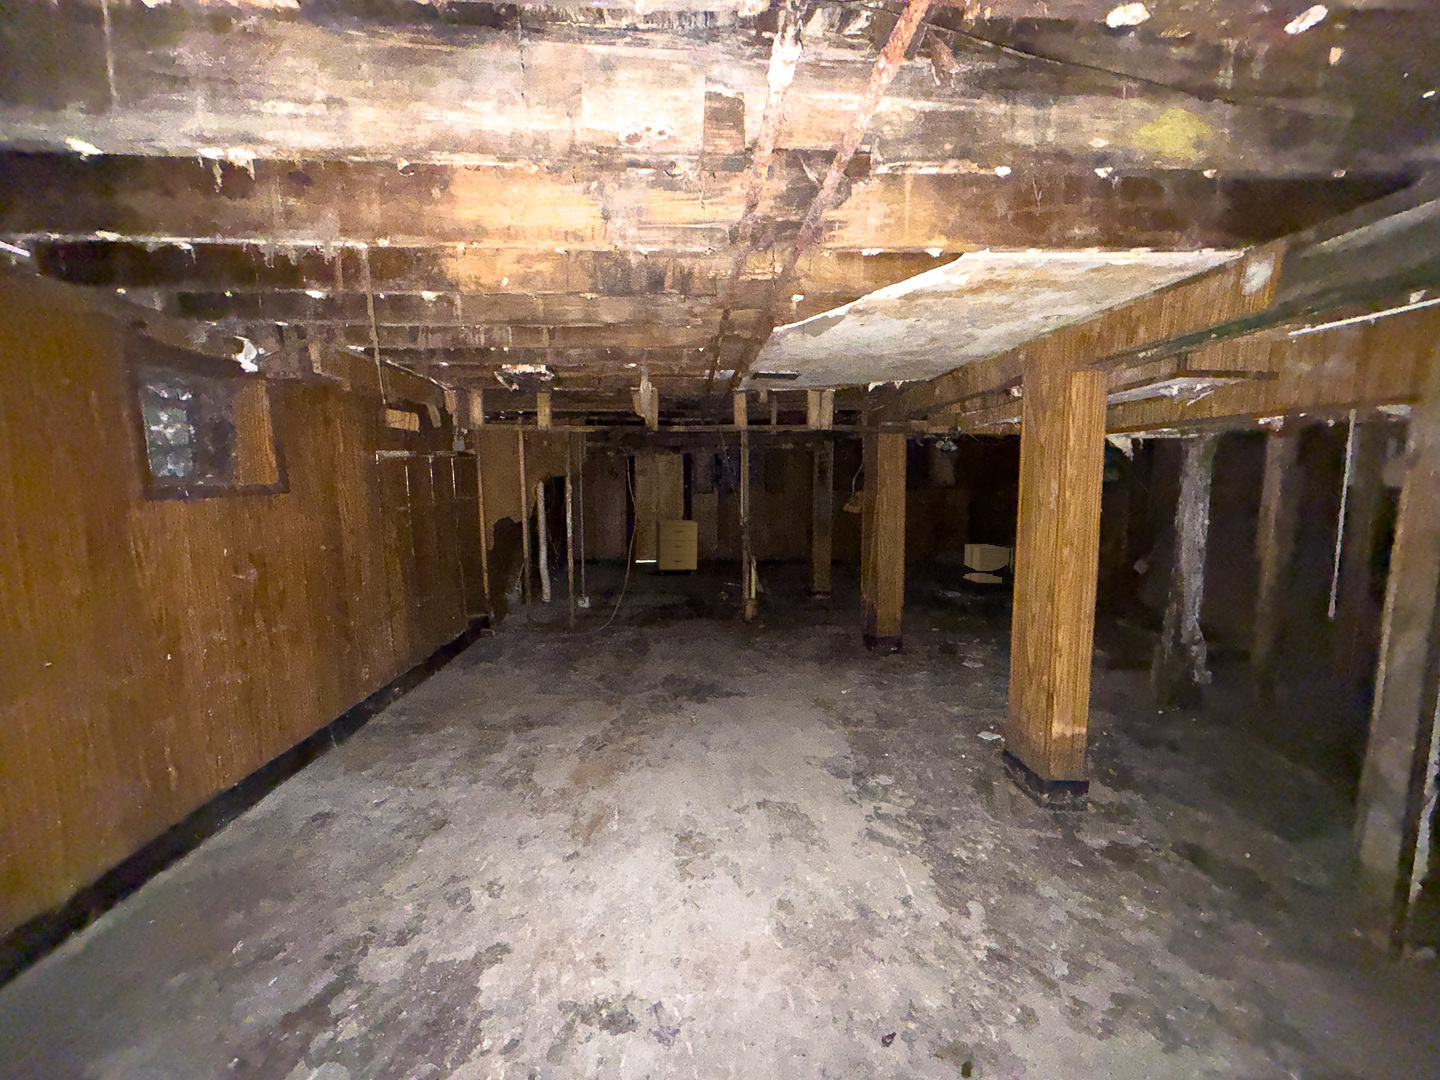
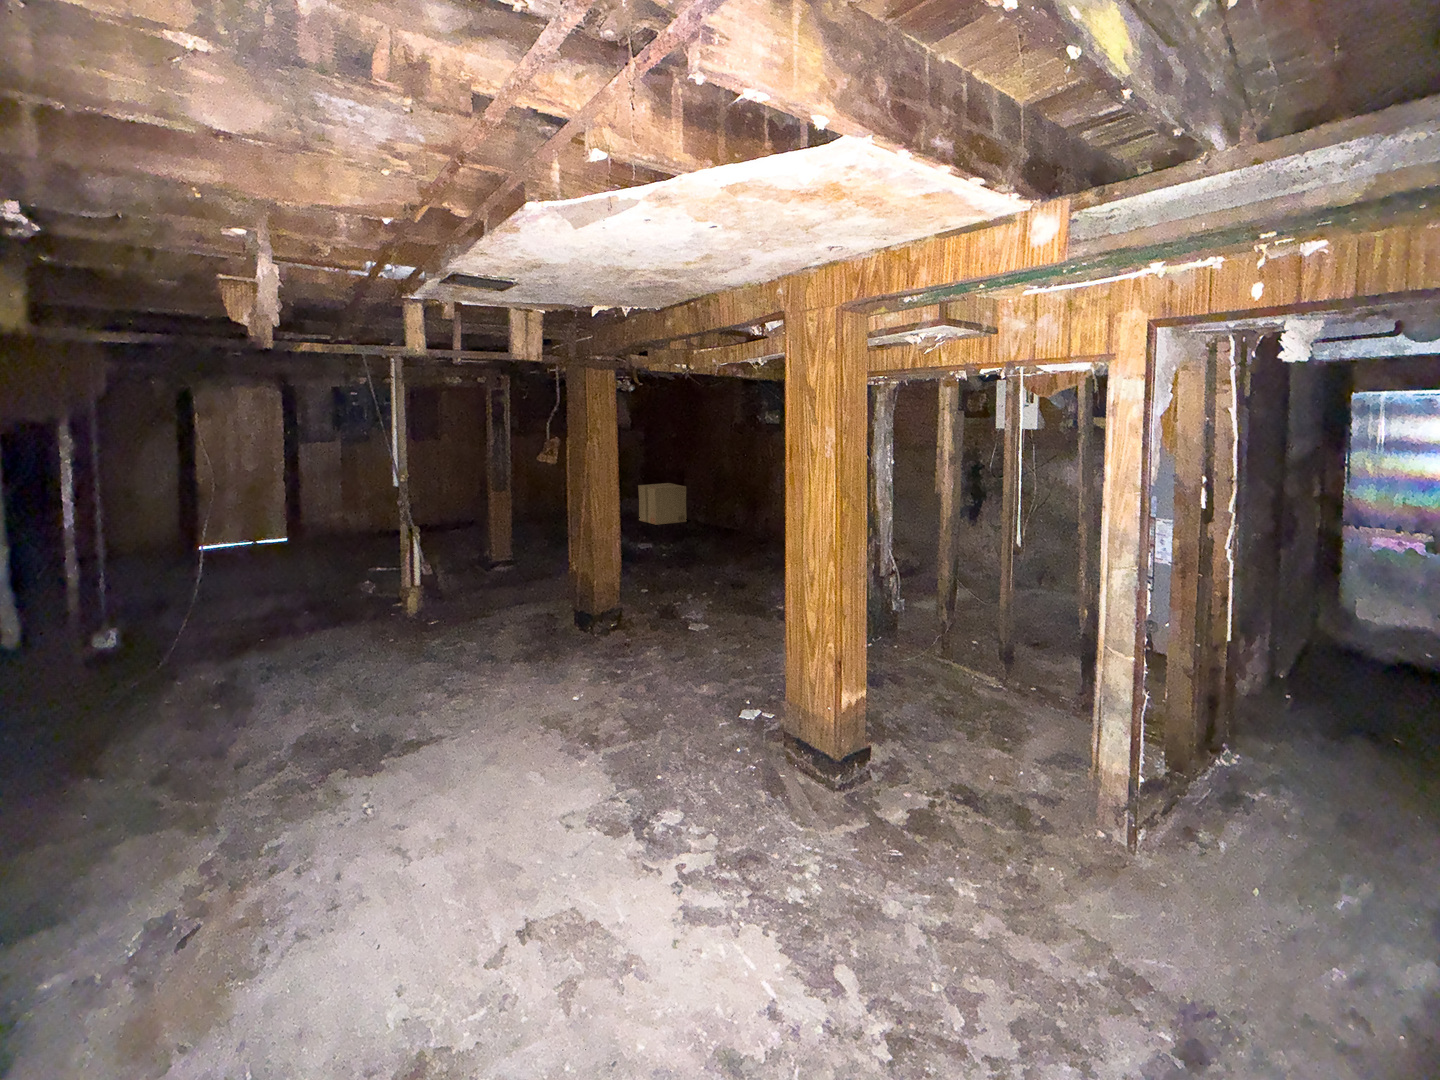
storage cabinet: present [656,520,698,575] -> none [234,479,313,559]

